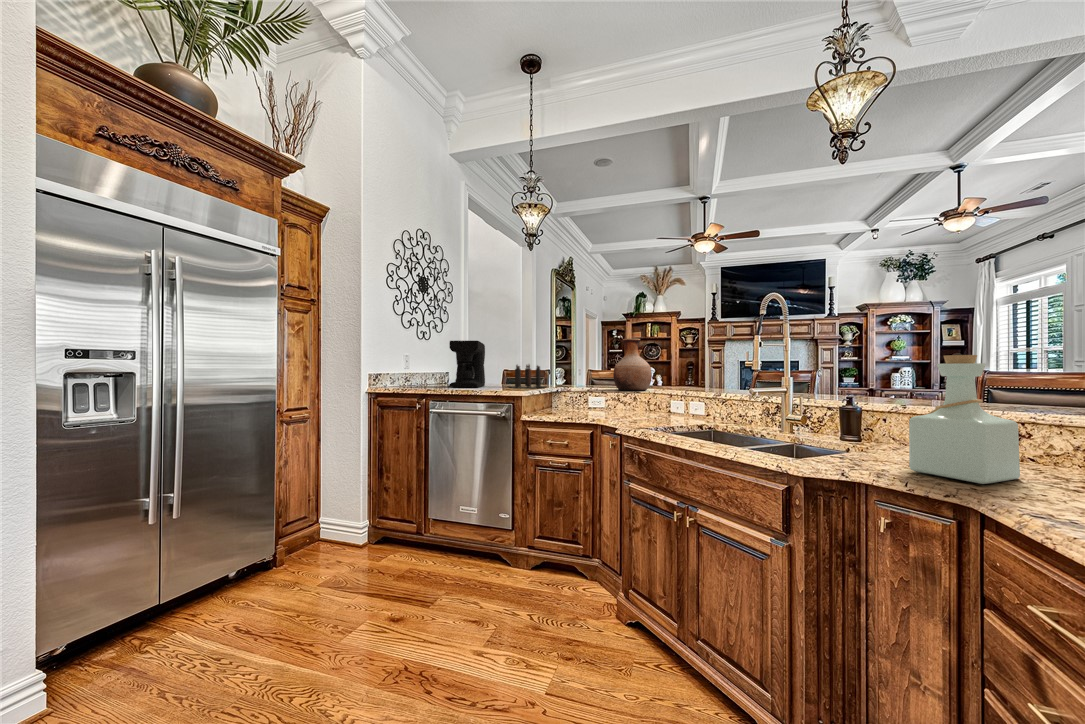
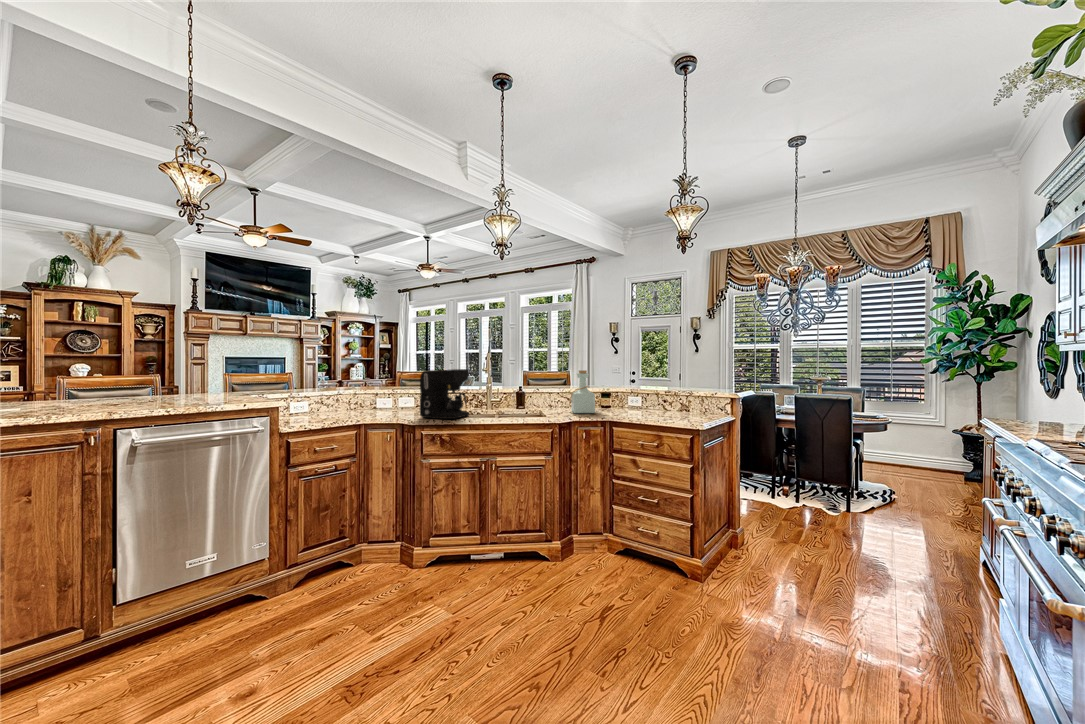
vase: present [613,339,652,391] -> none [335,349,371,395]
coffee maker: present [449,341,485,387] -> present [420,369,469,419]
candle: present [510,365,547,388] -> none [194,372,272,402]

